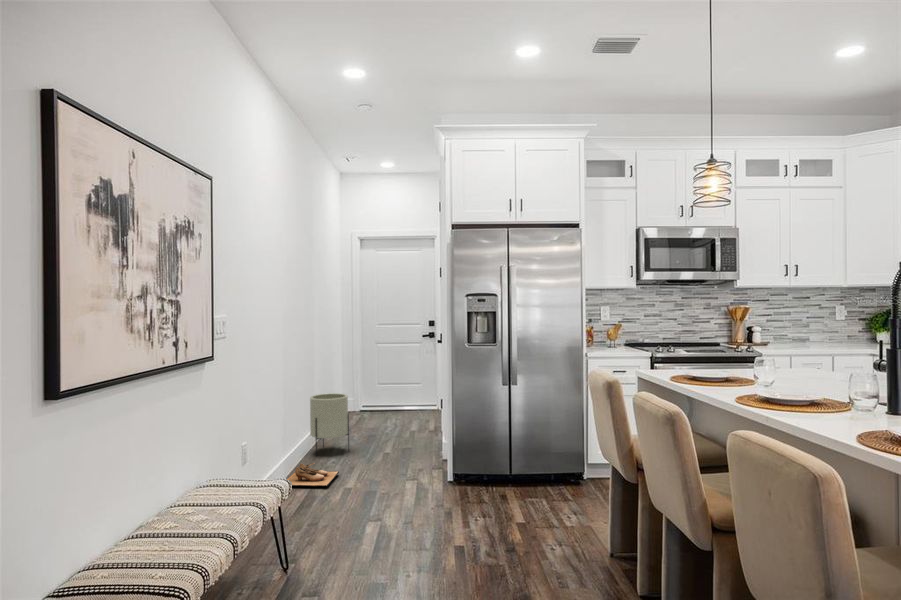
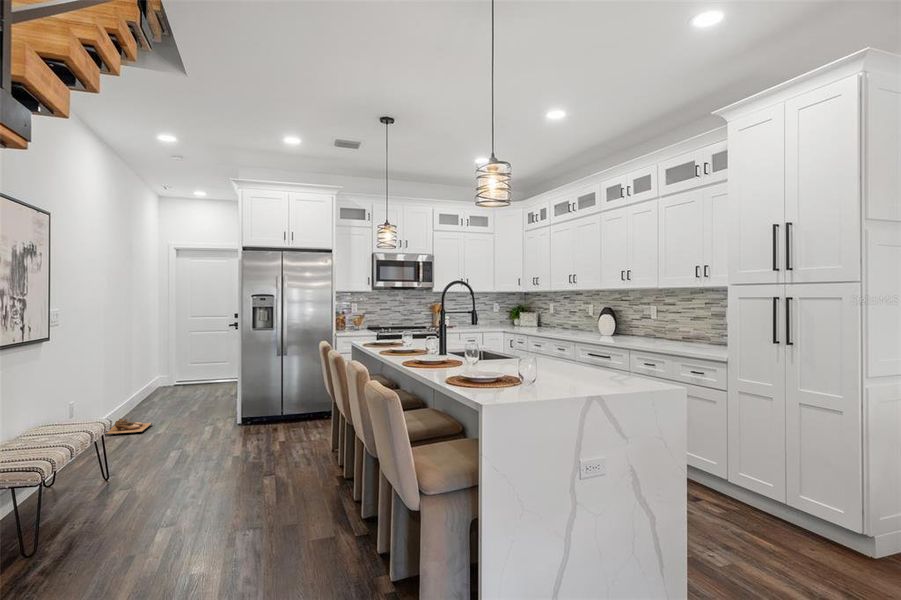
planter: present [310,393,349,456] -> none [128,368,162,416]

